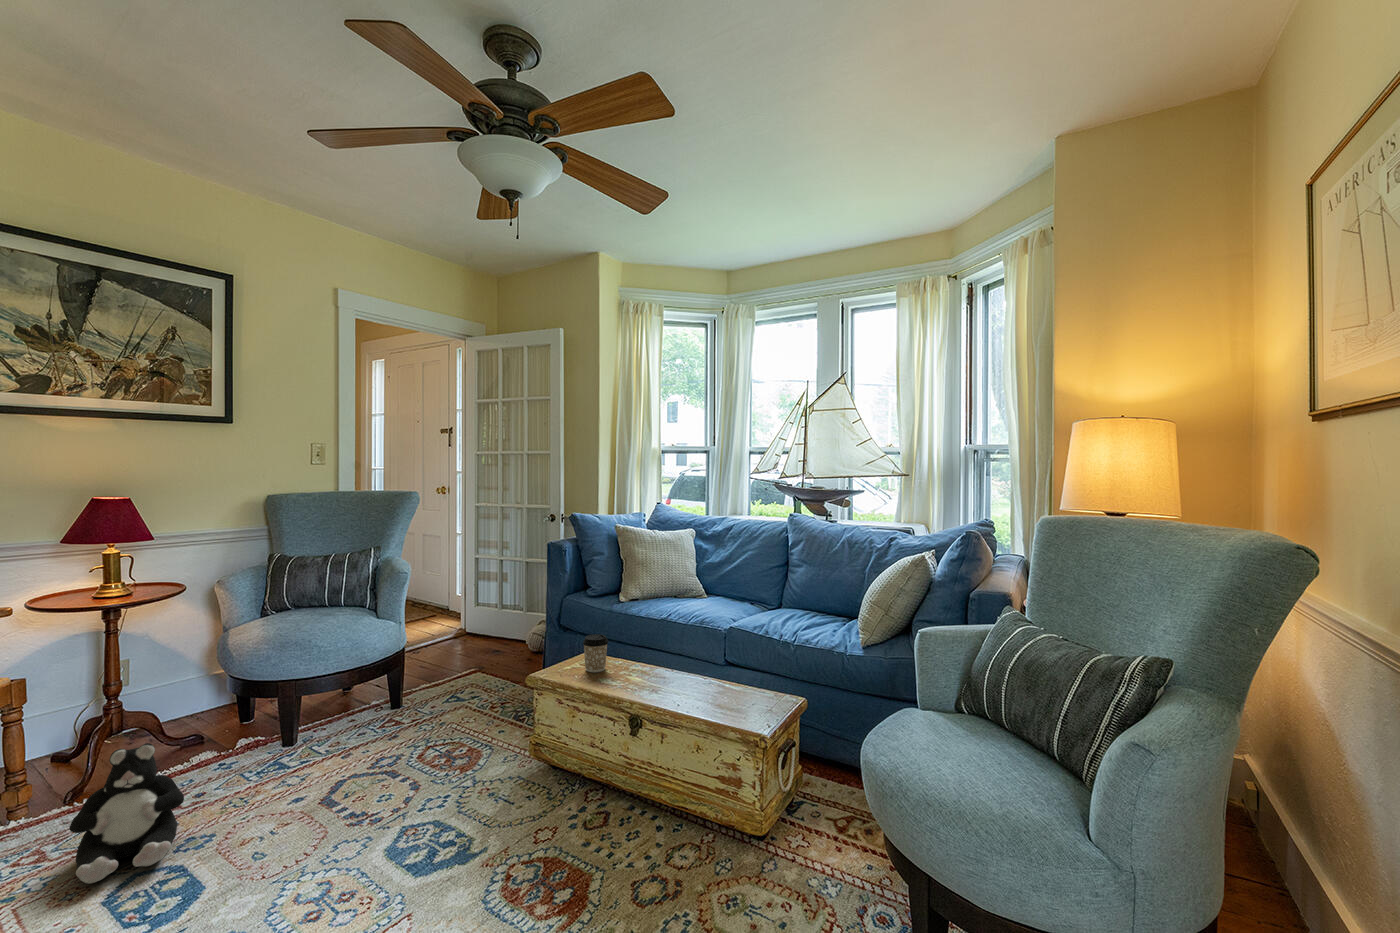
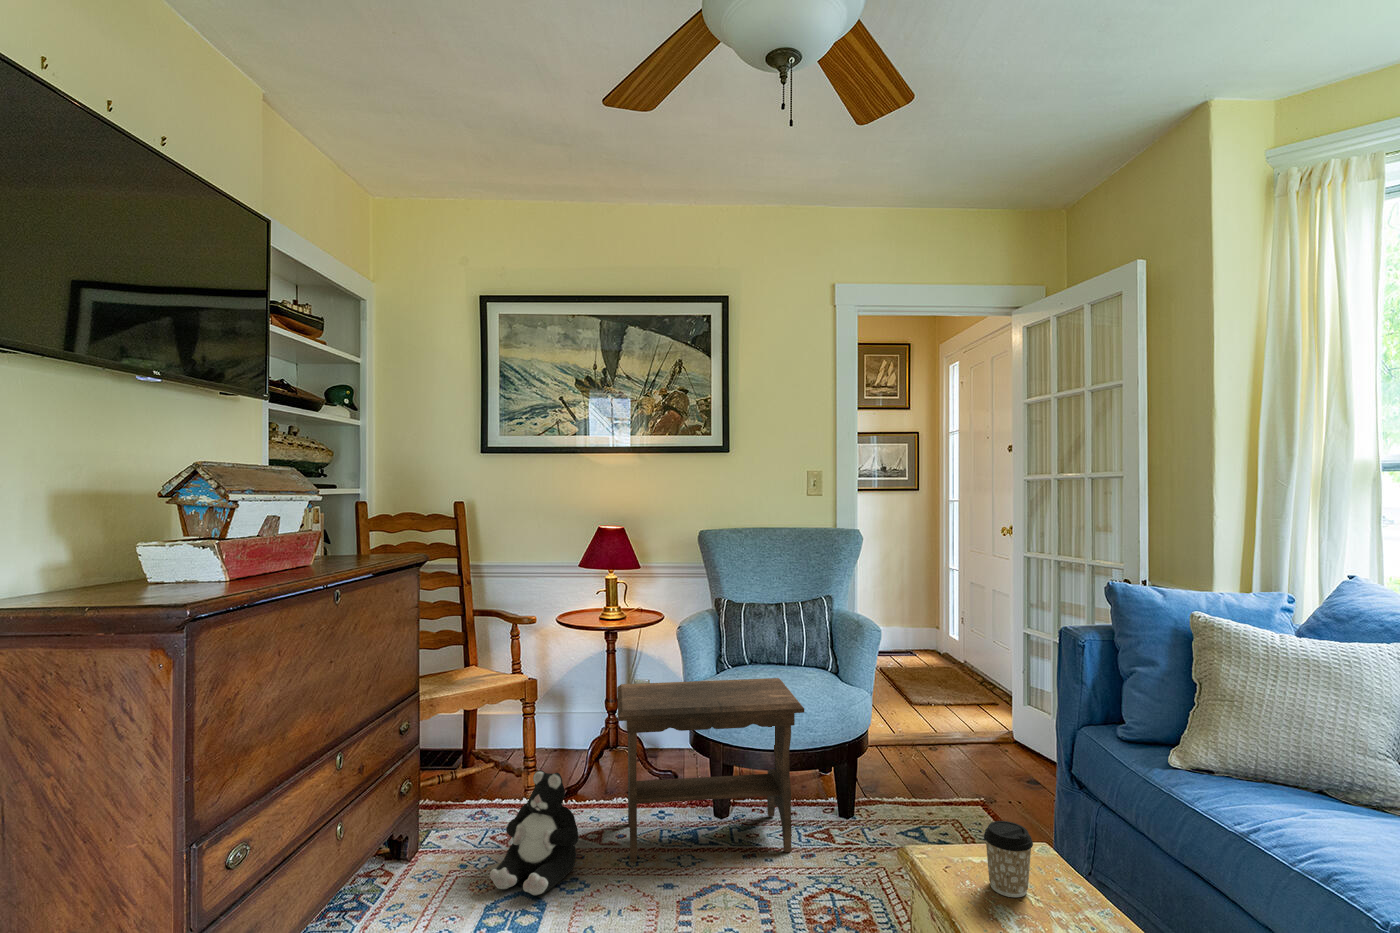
footstool: none [177,613,393,805] -> present [617,678,804,862]

